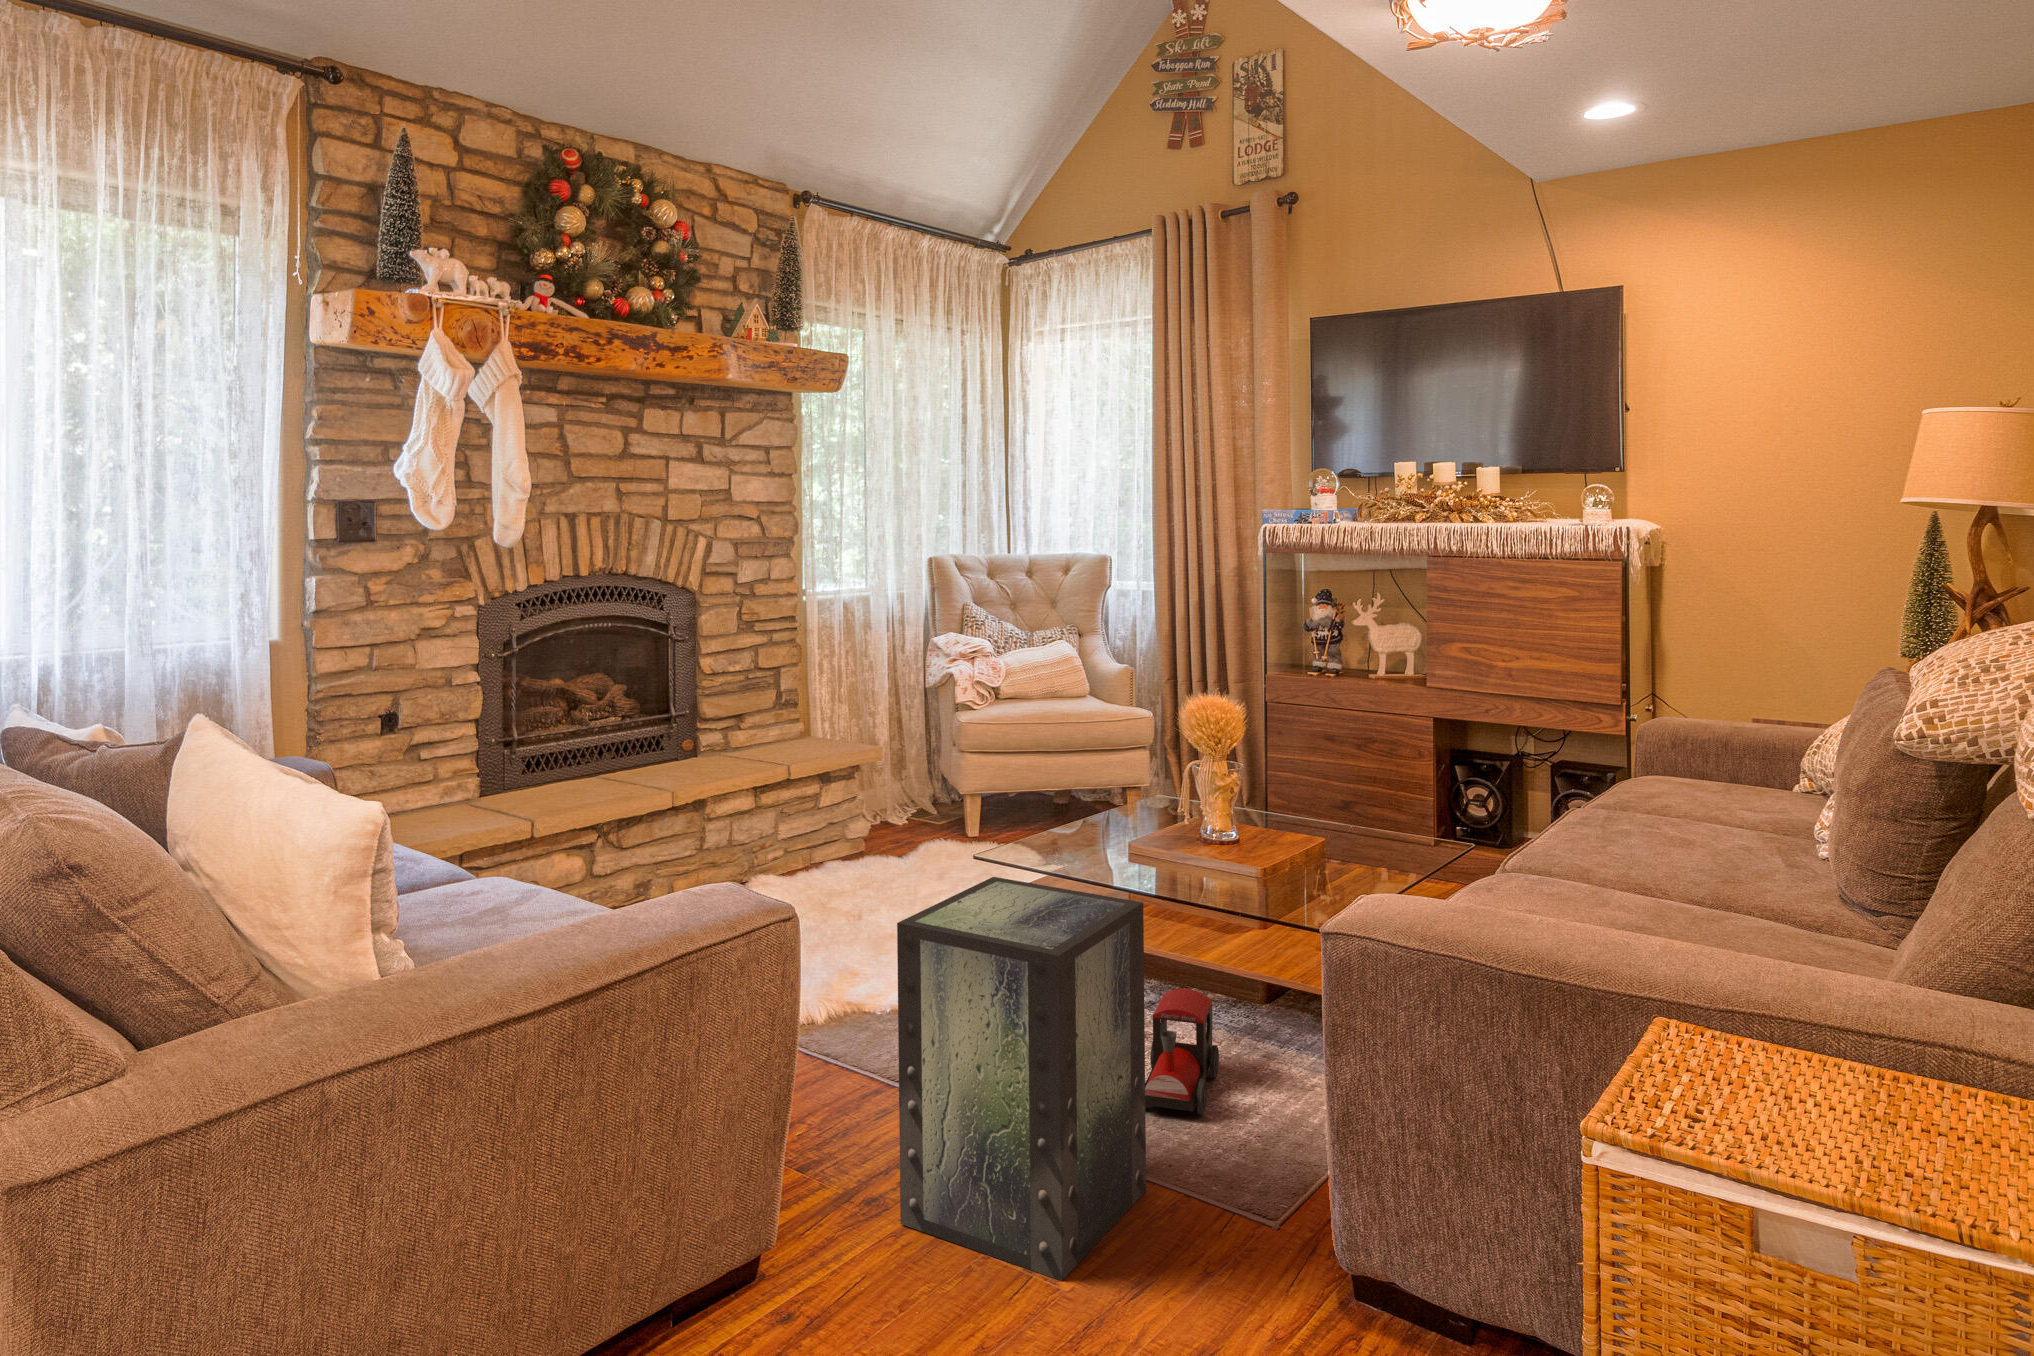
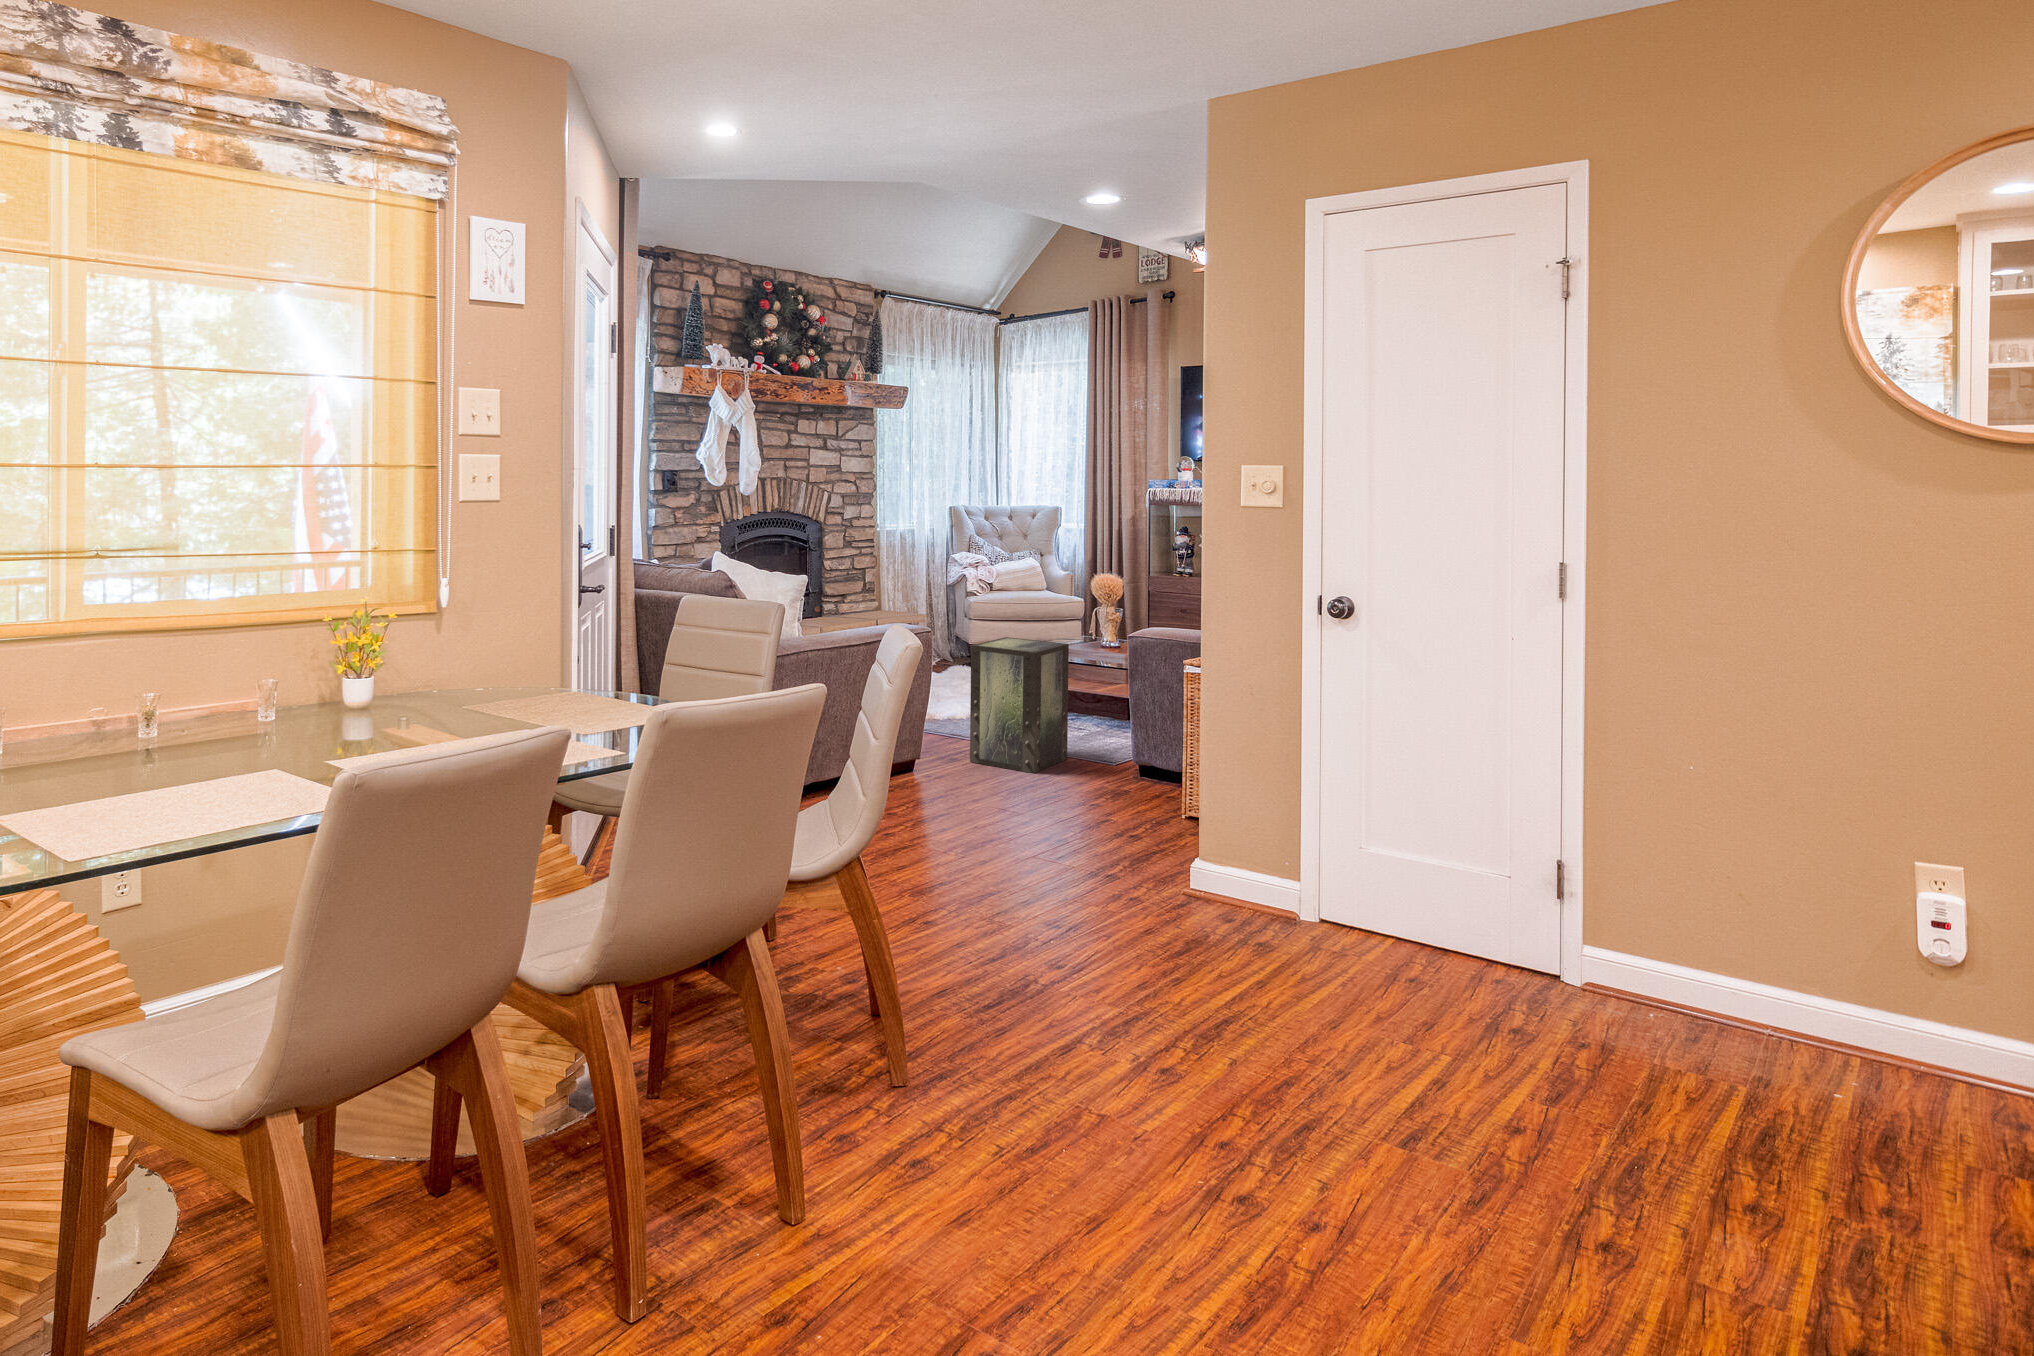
toy train: present [1145,989,1219,1115] -> none [1064,700,1103,745]

